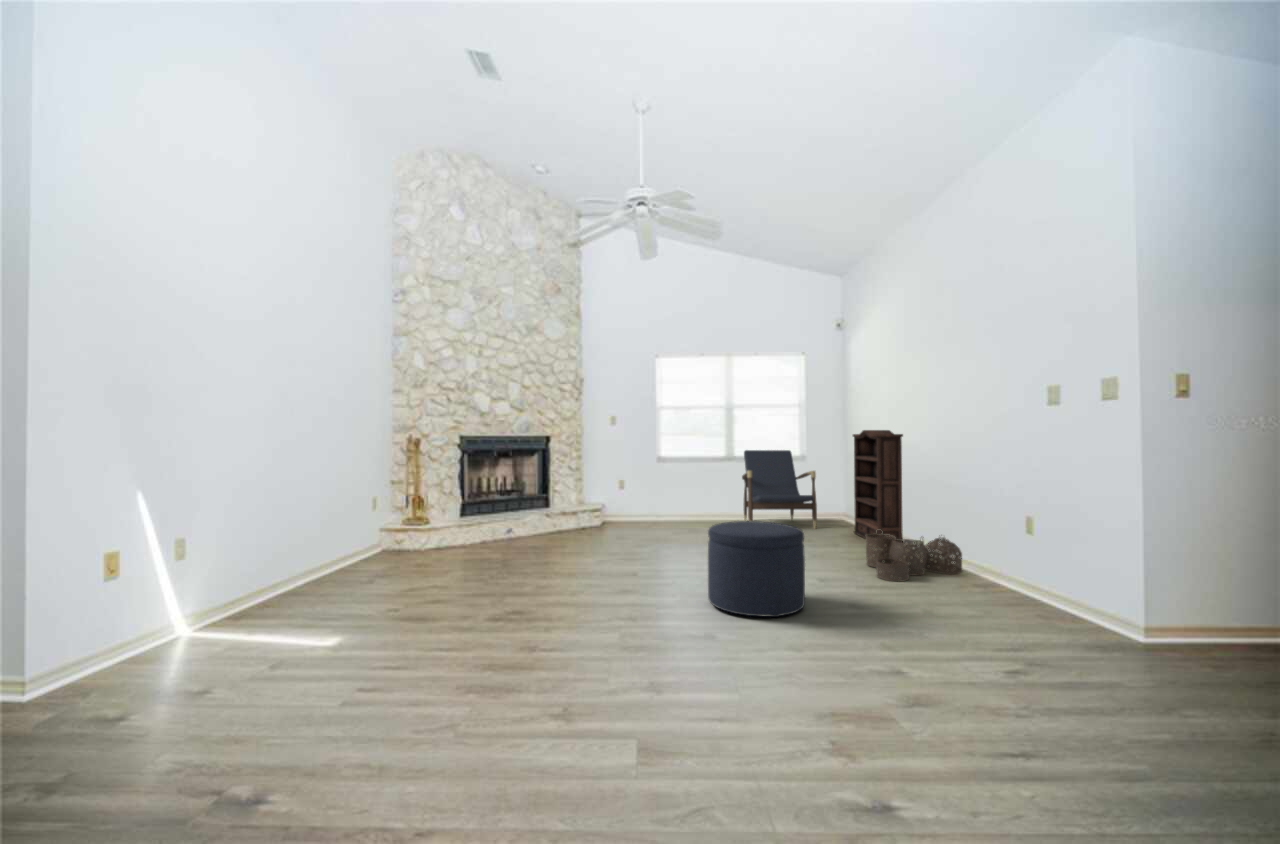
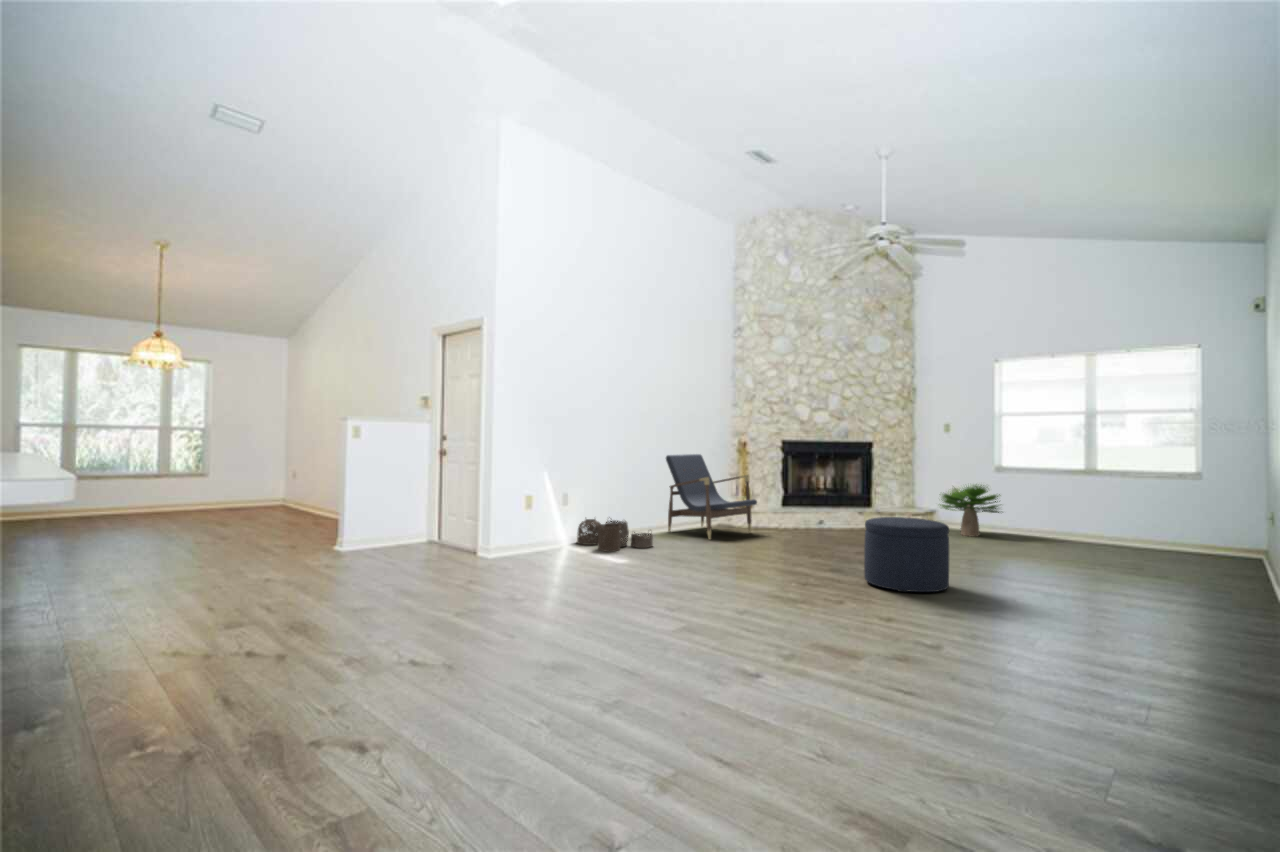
bookshelf: present [853,430,903,539] -> none [1211,441,1262,590]
lounge chair: present [742,450,817,529] -> present [666,454,757,539]
potted plant: none [616,473,679,527] -> present [940,484,1000,537]
woven basket: present [865,529,962,582] -> present [577,519,653,552]

